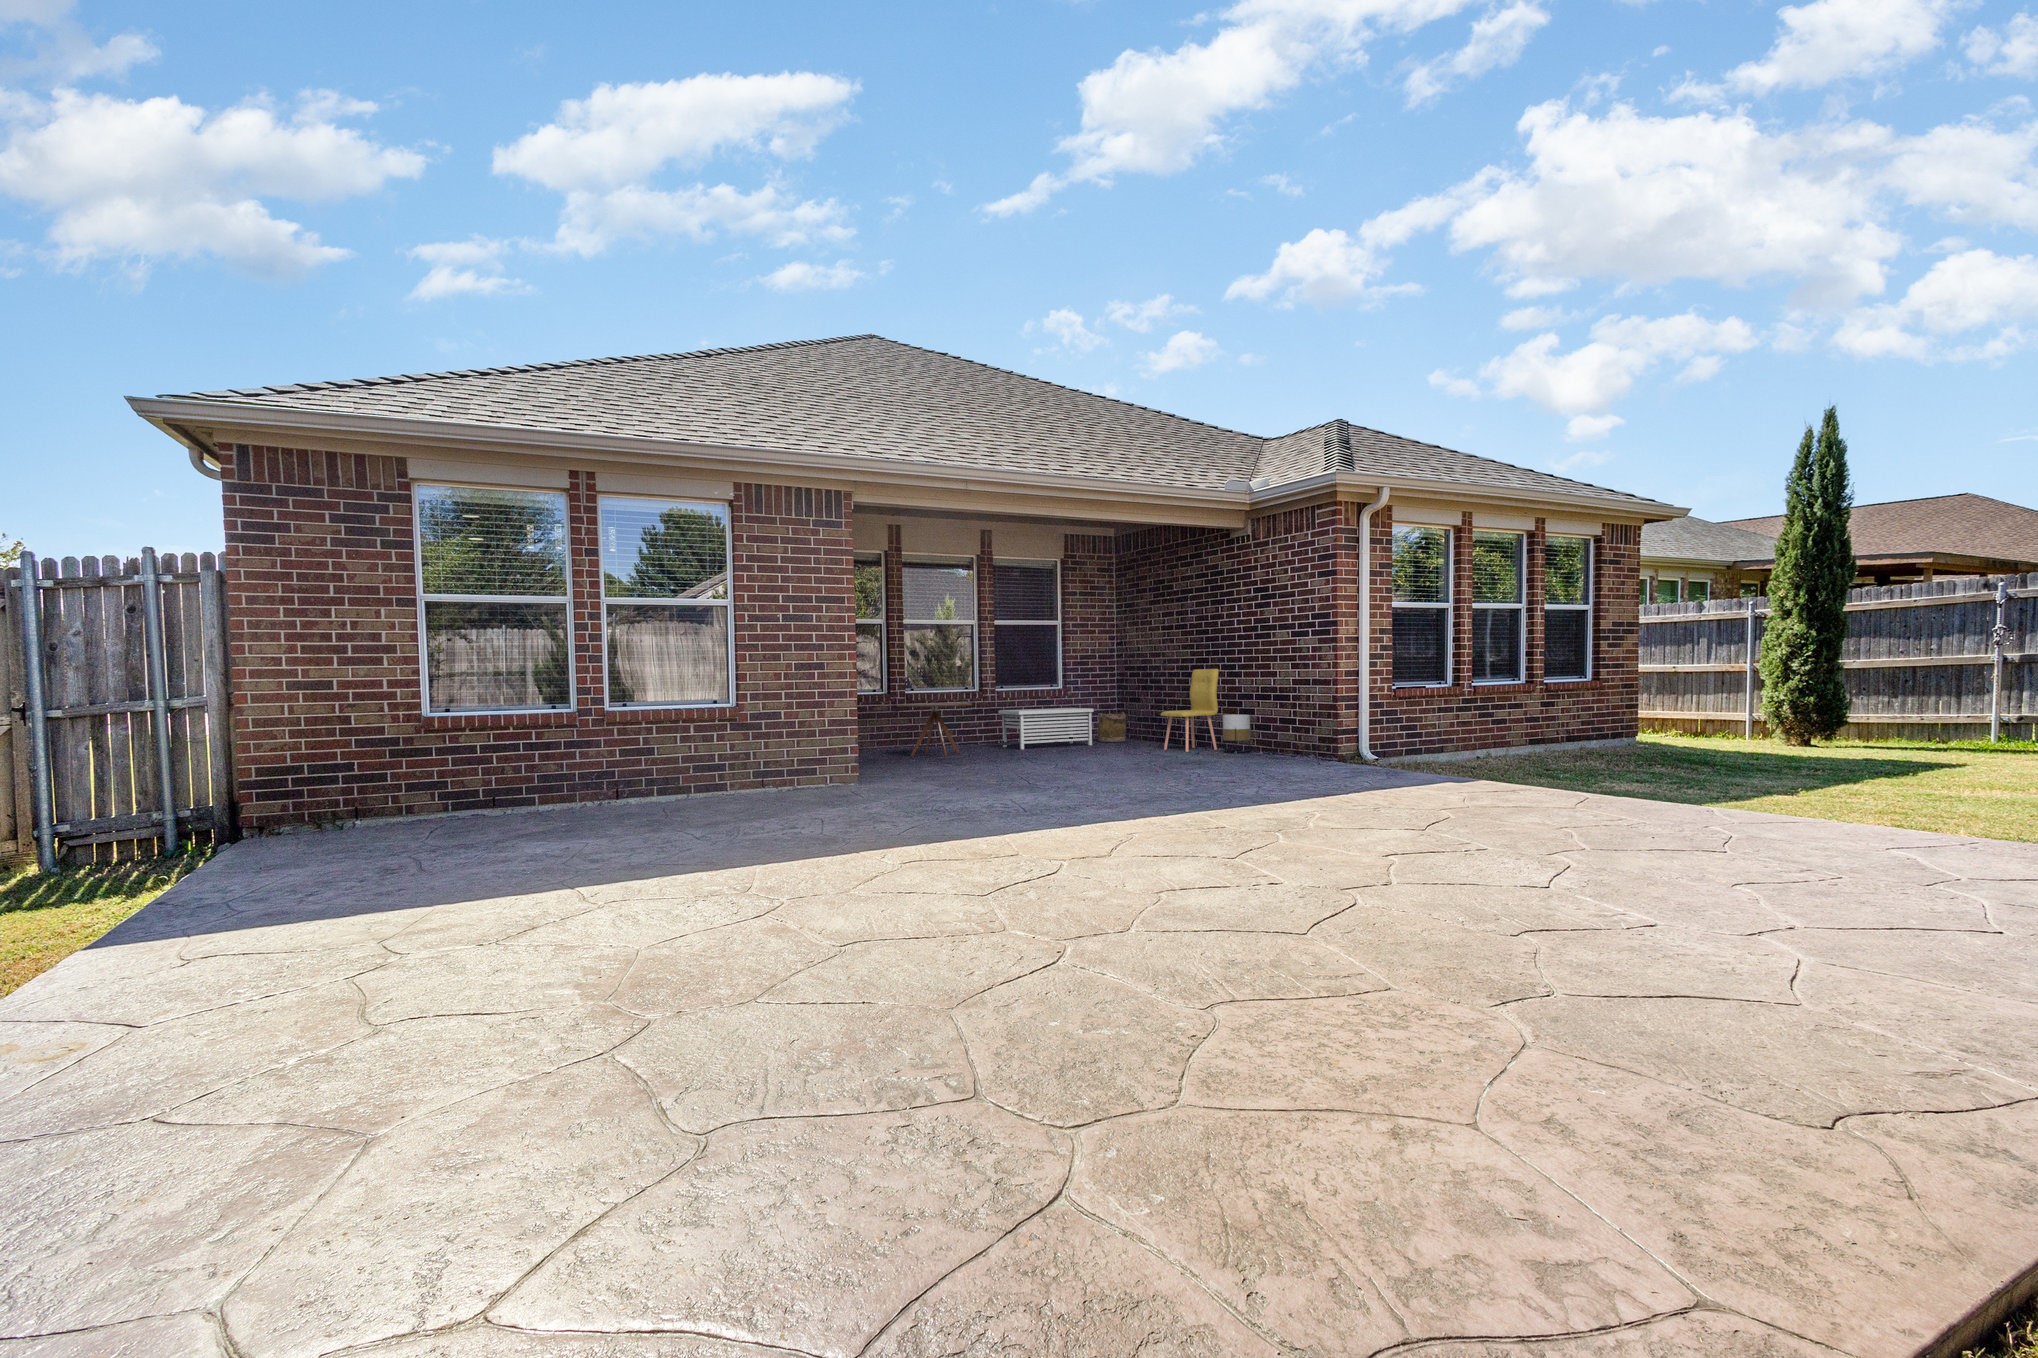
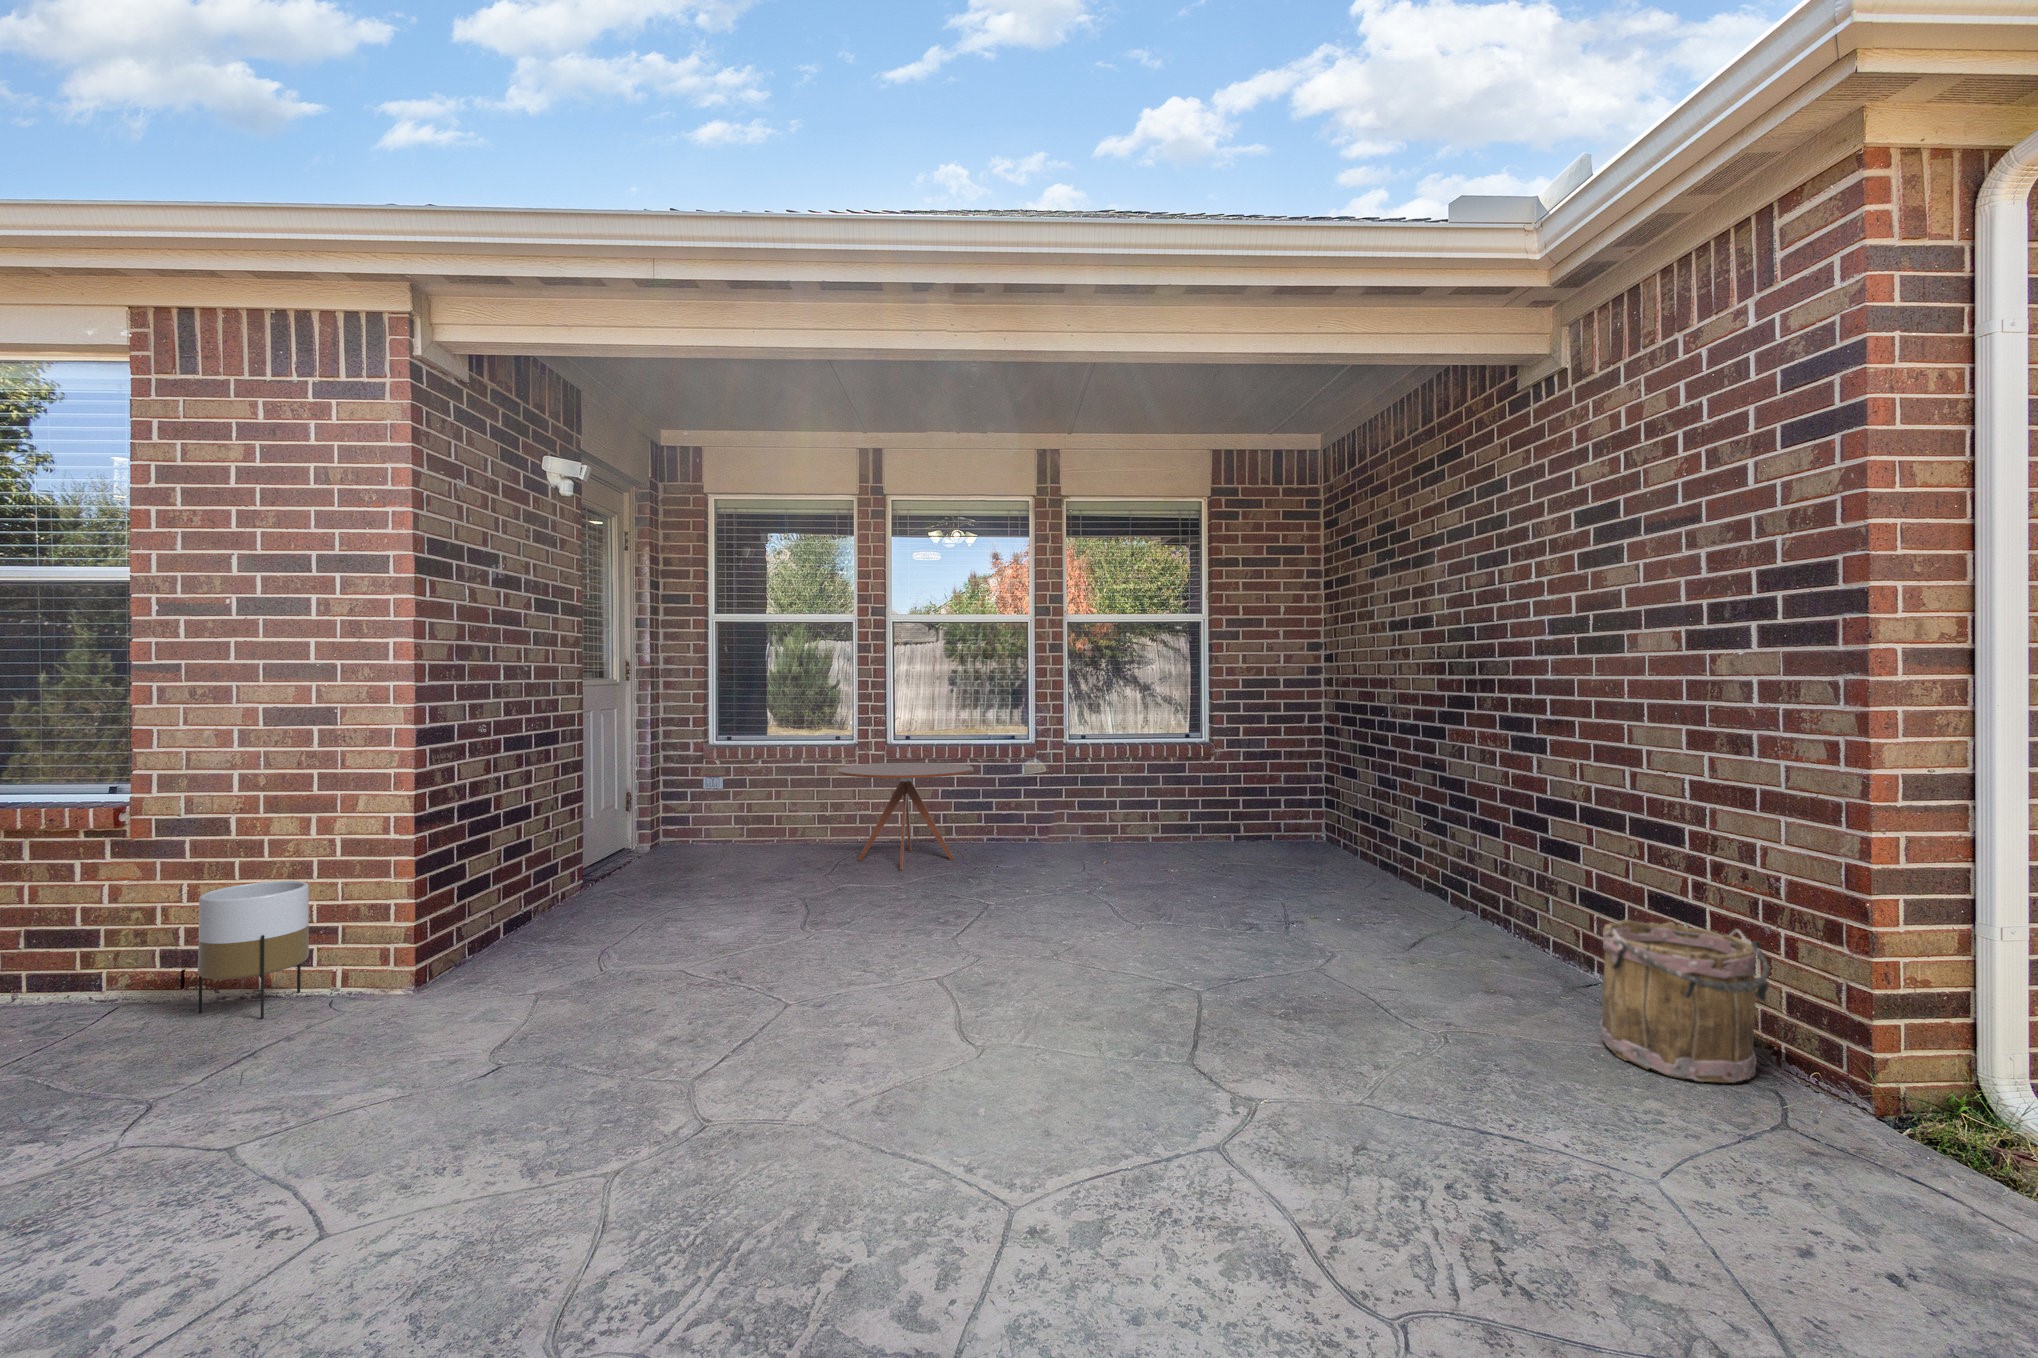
chair: present [1161,669,1219,752] -> none [1340,721,1487,927]
storage bench: present [999,708,1094,749] -> none [1065,778,1237,860]
bucket: present [1098,712,1128,742] -> present [1599,919,1770,1083]
planter: present [1223,715,1250,752] -> present [198,881,309,1019]

